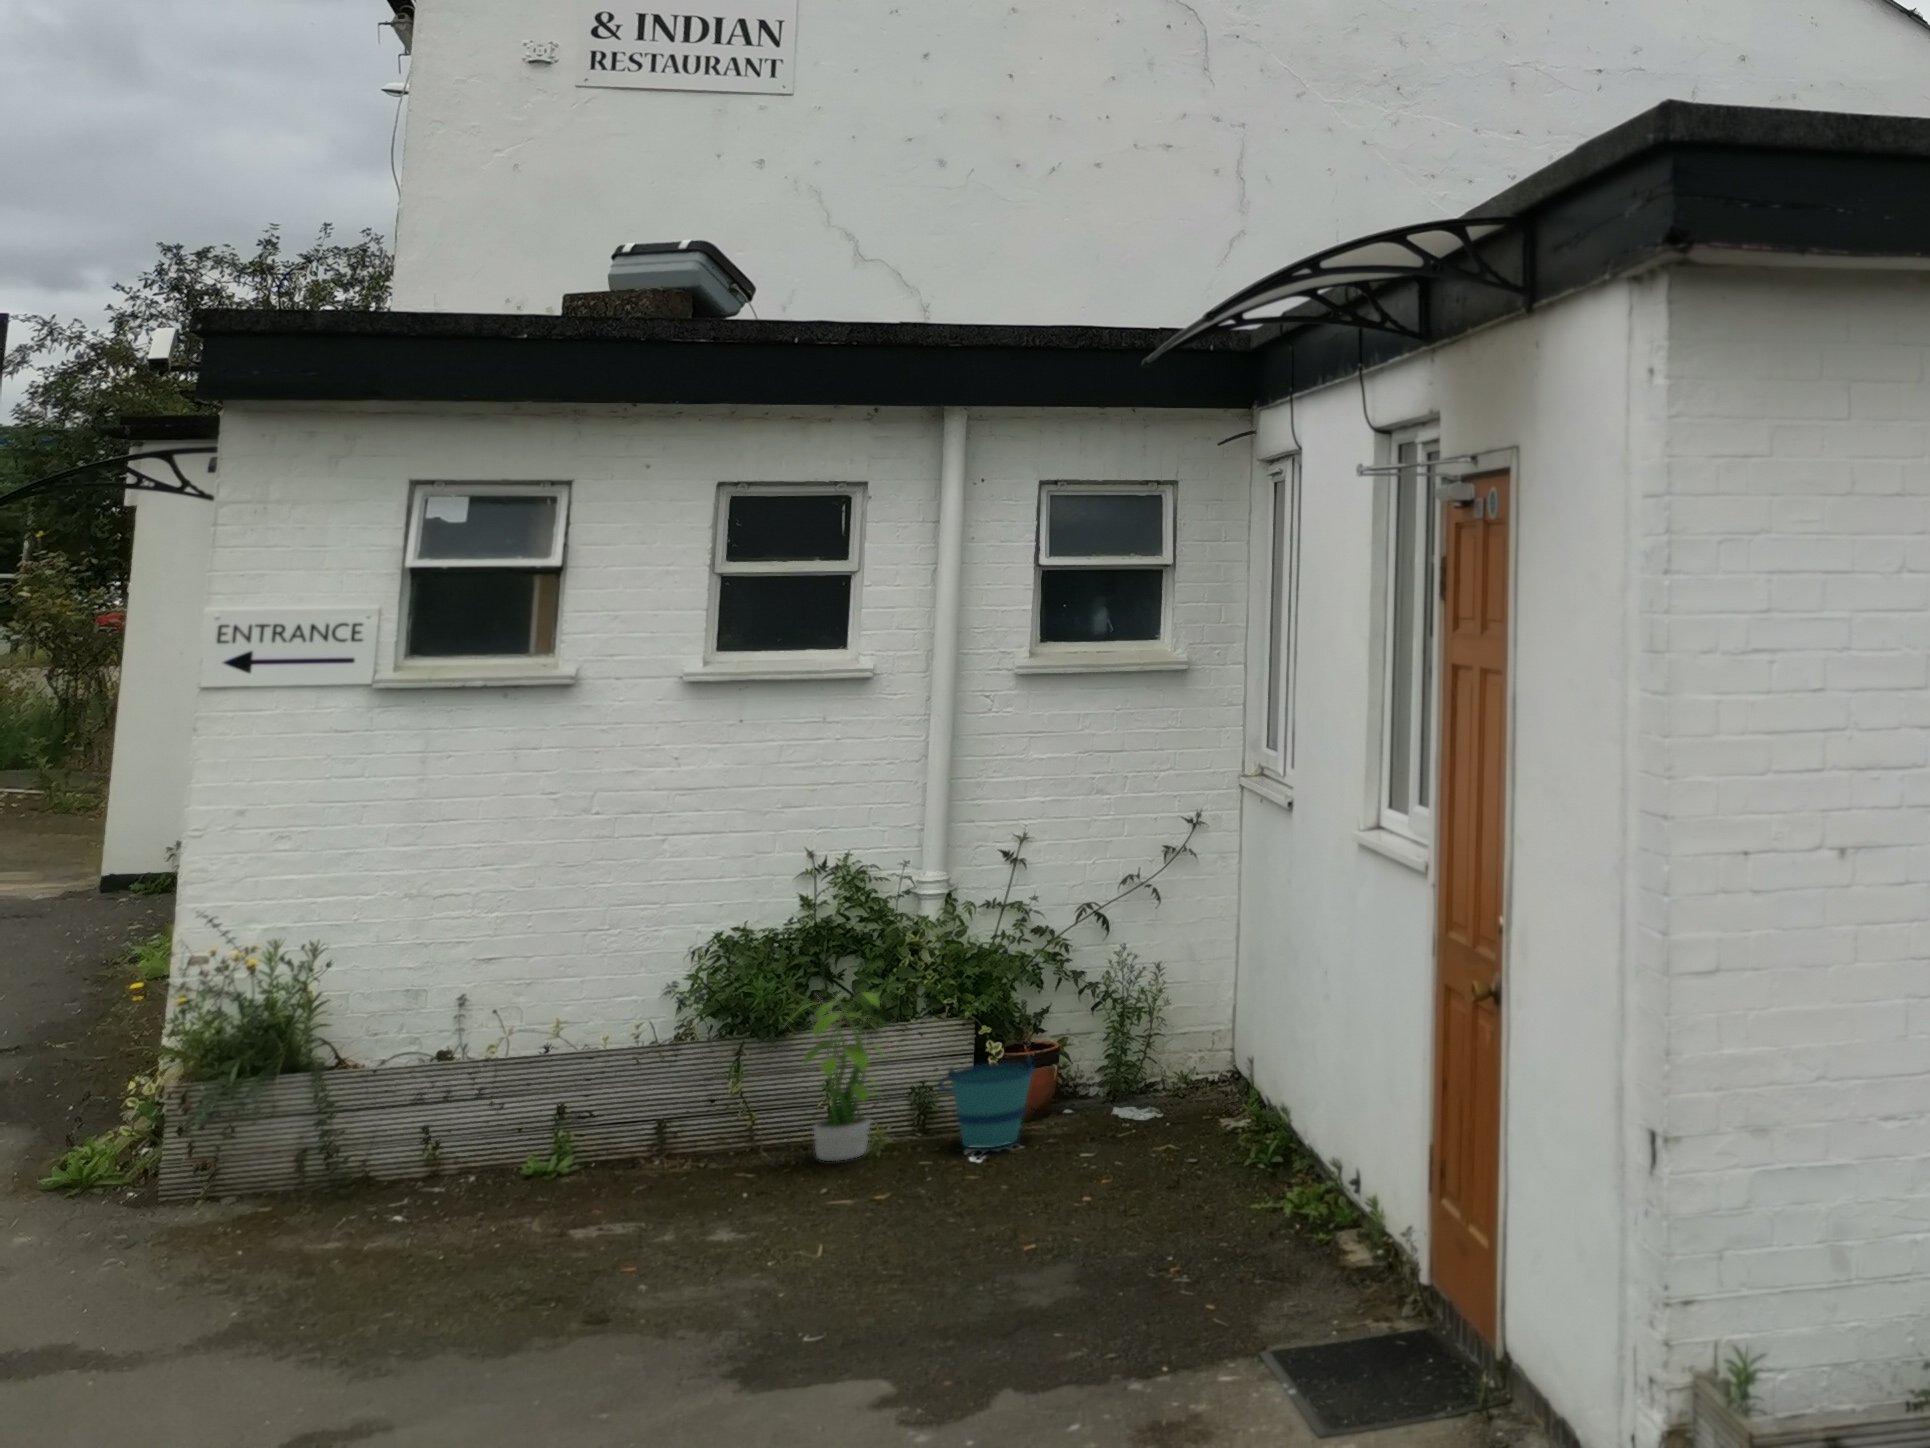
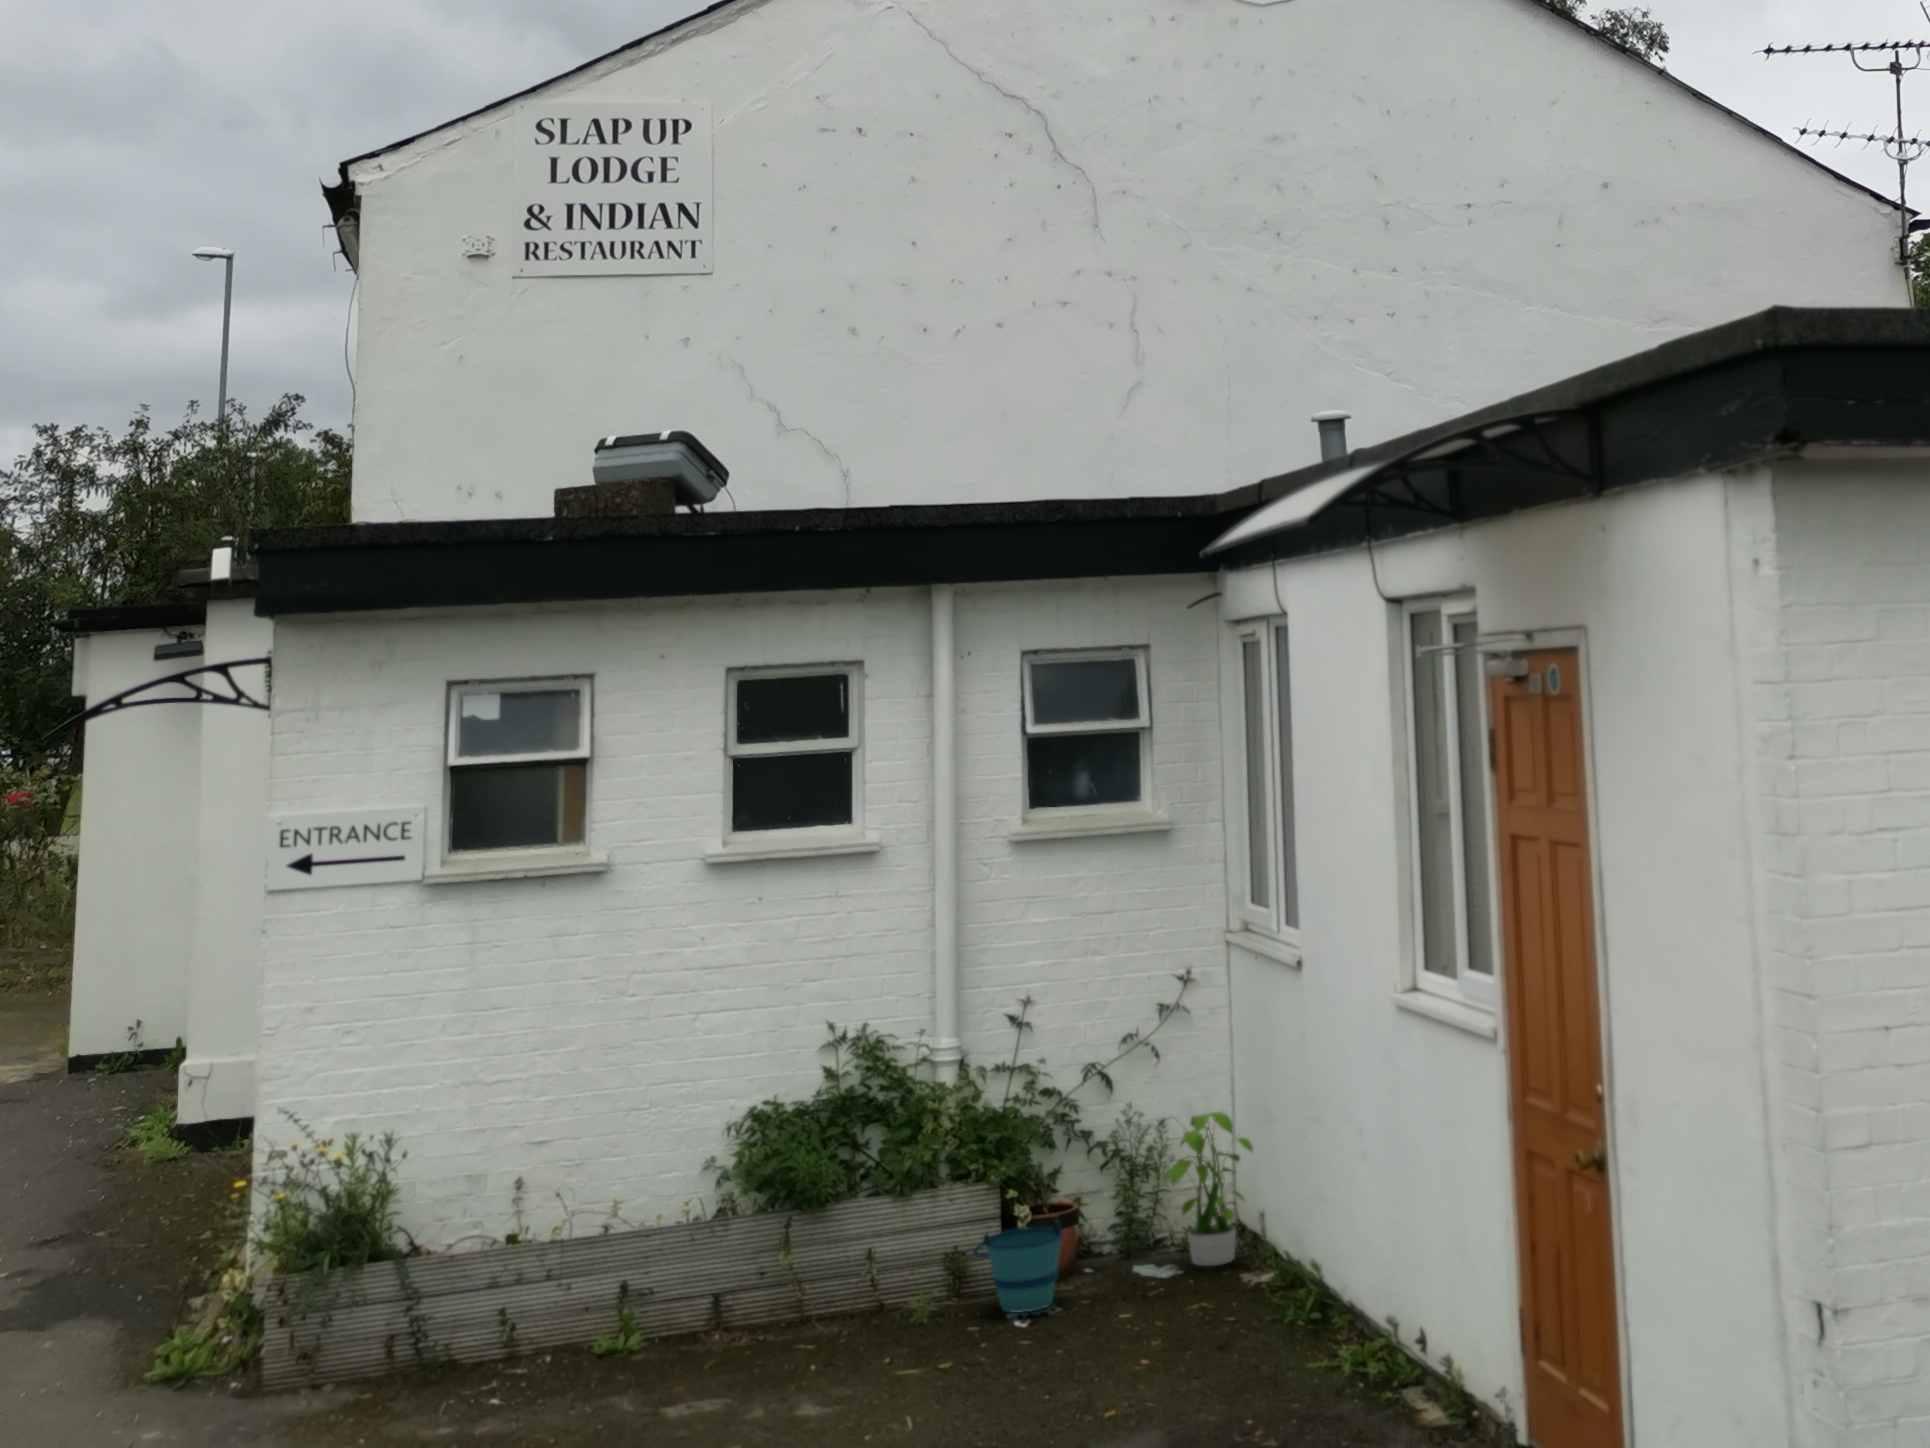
potted plant: present [787,992,886,1161] -> present [1157,1107,1253,1266]

